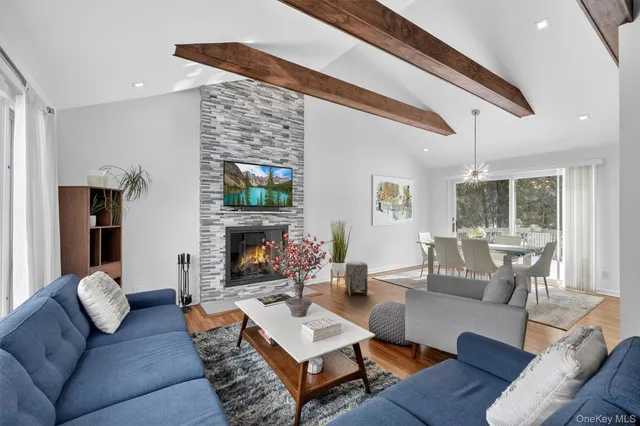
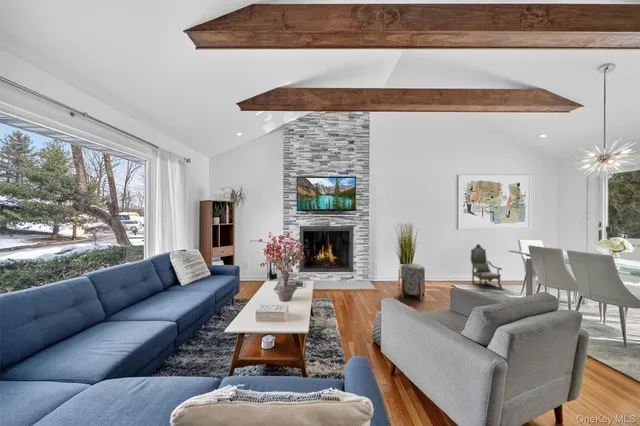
armchair: none [381,228,405,277] -> present [471,244,502,287]

